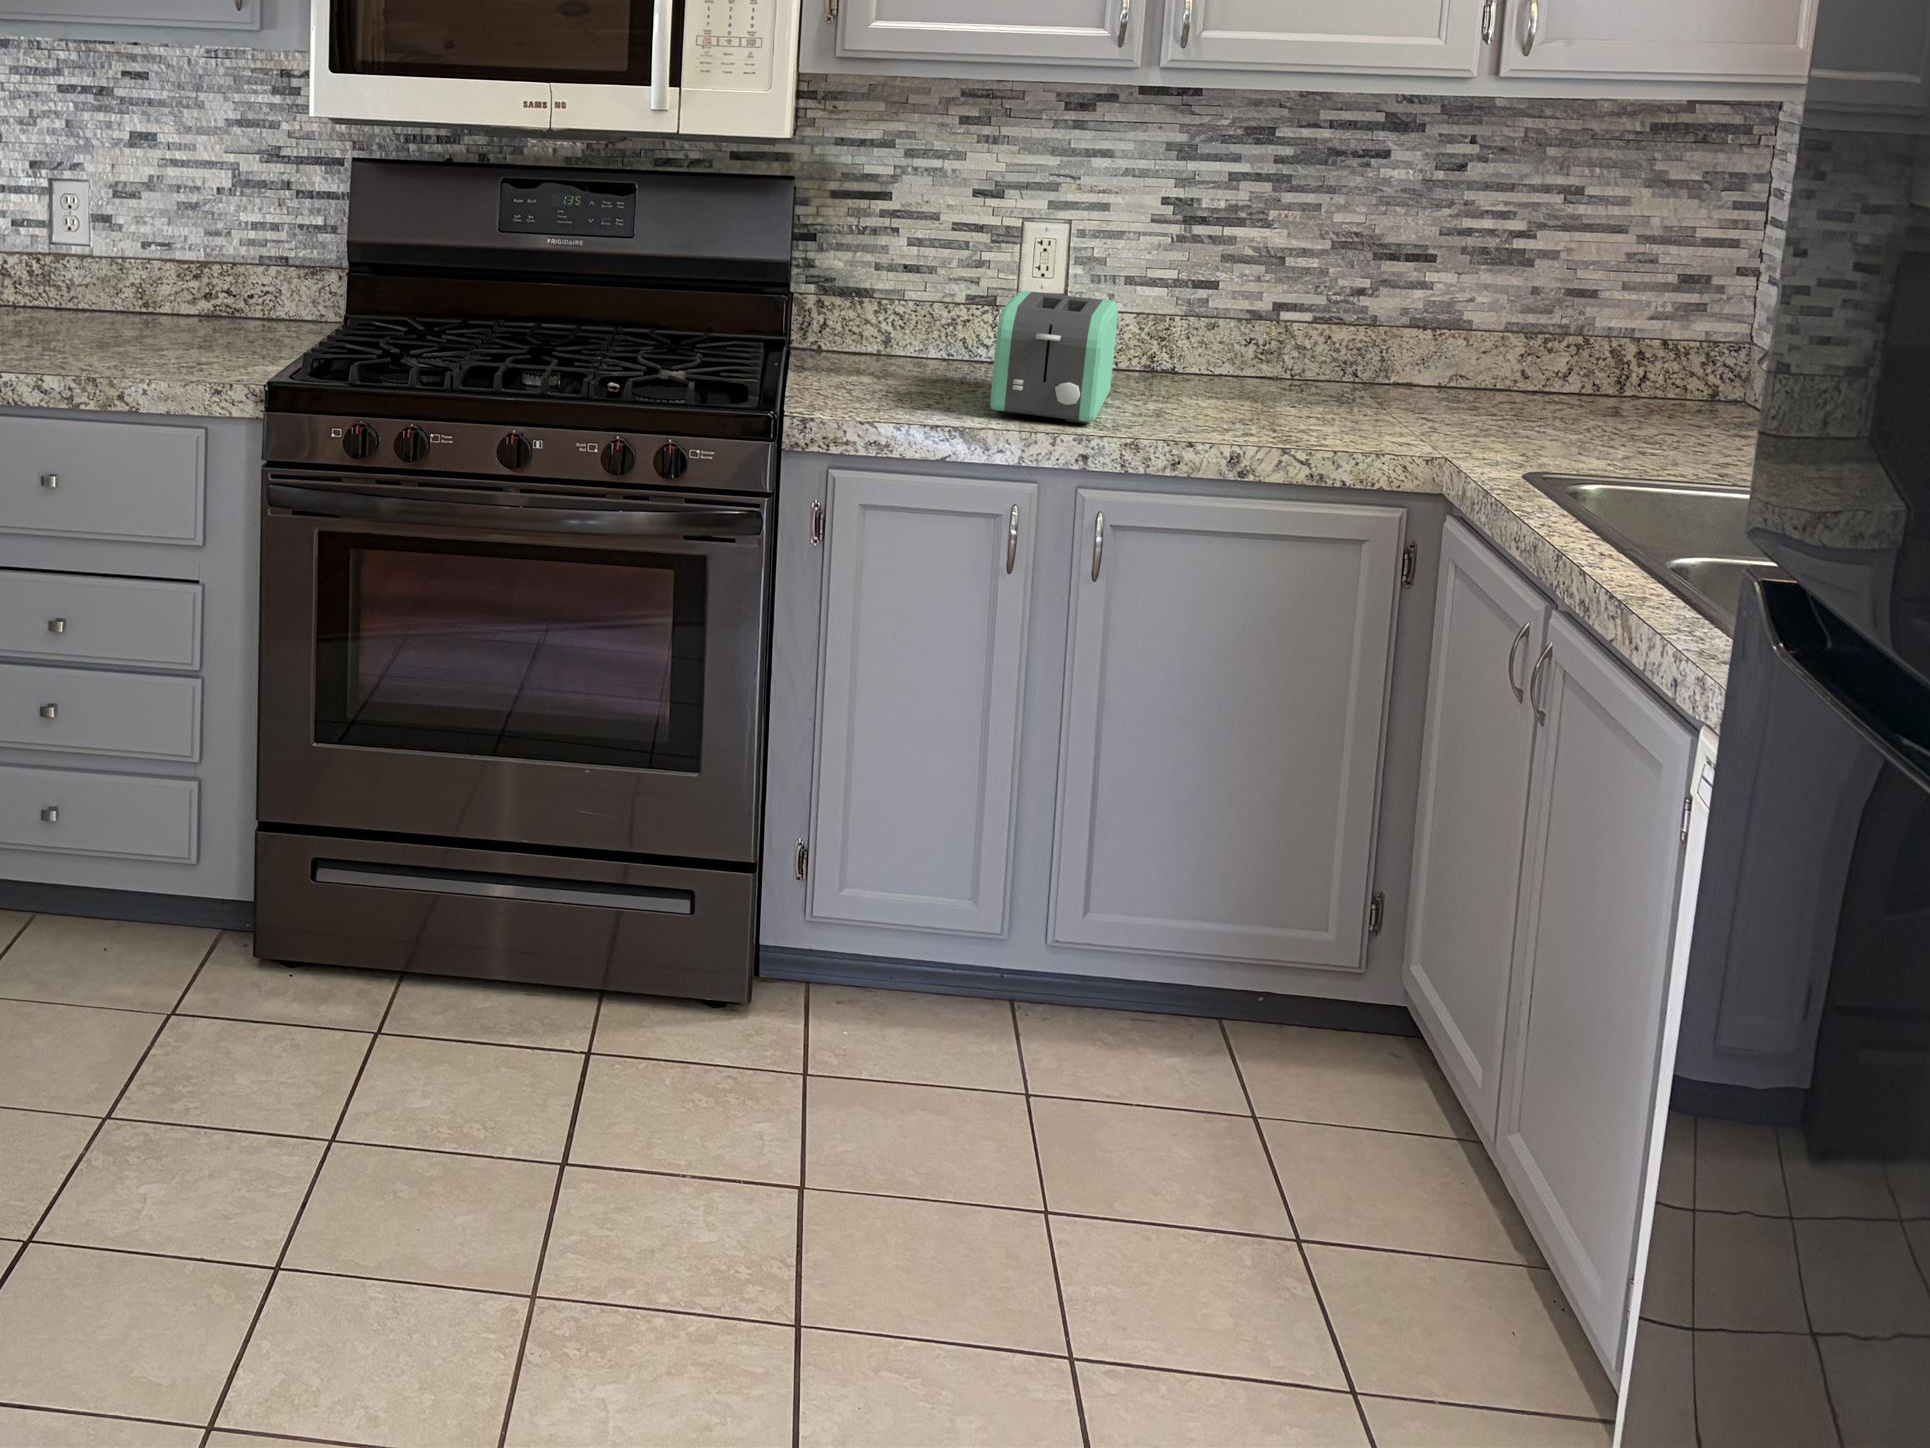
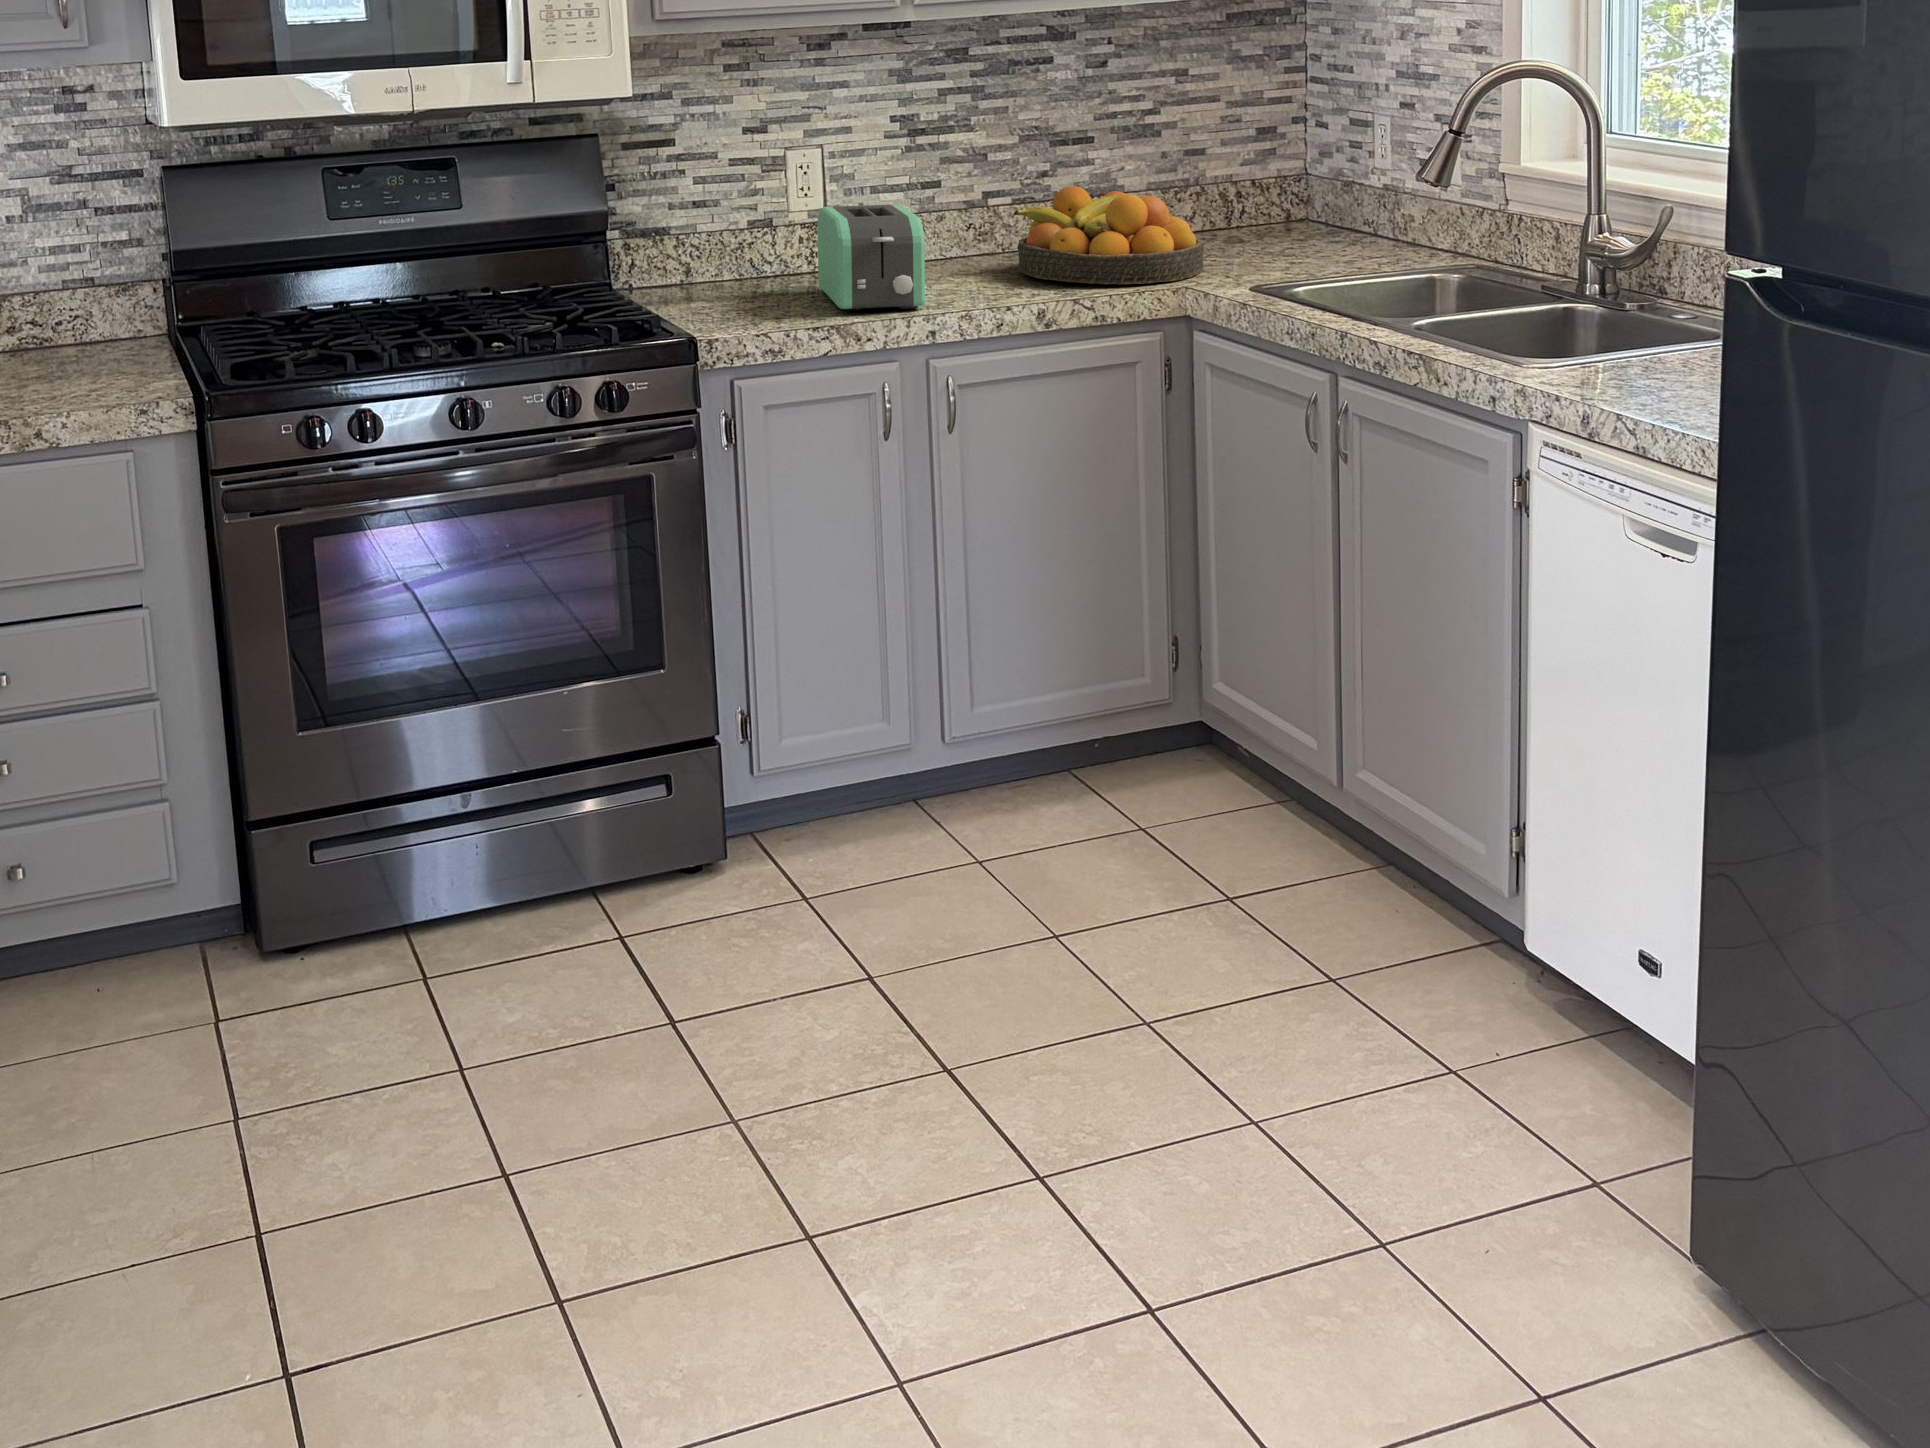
fruit bowl: none [1263,310,1512,447] -> present [1013,186,1204,284]

